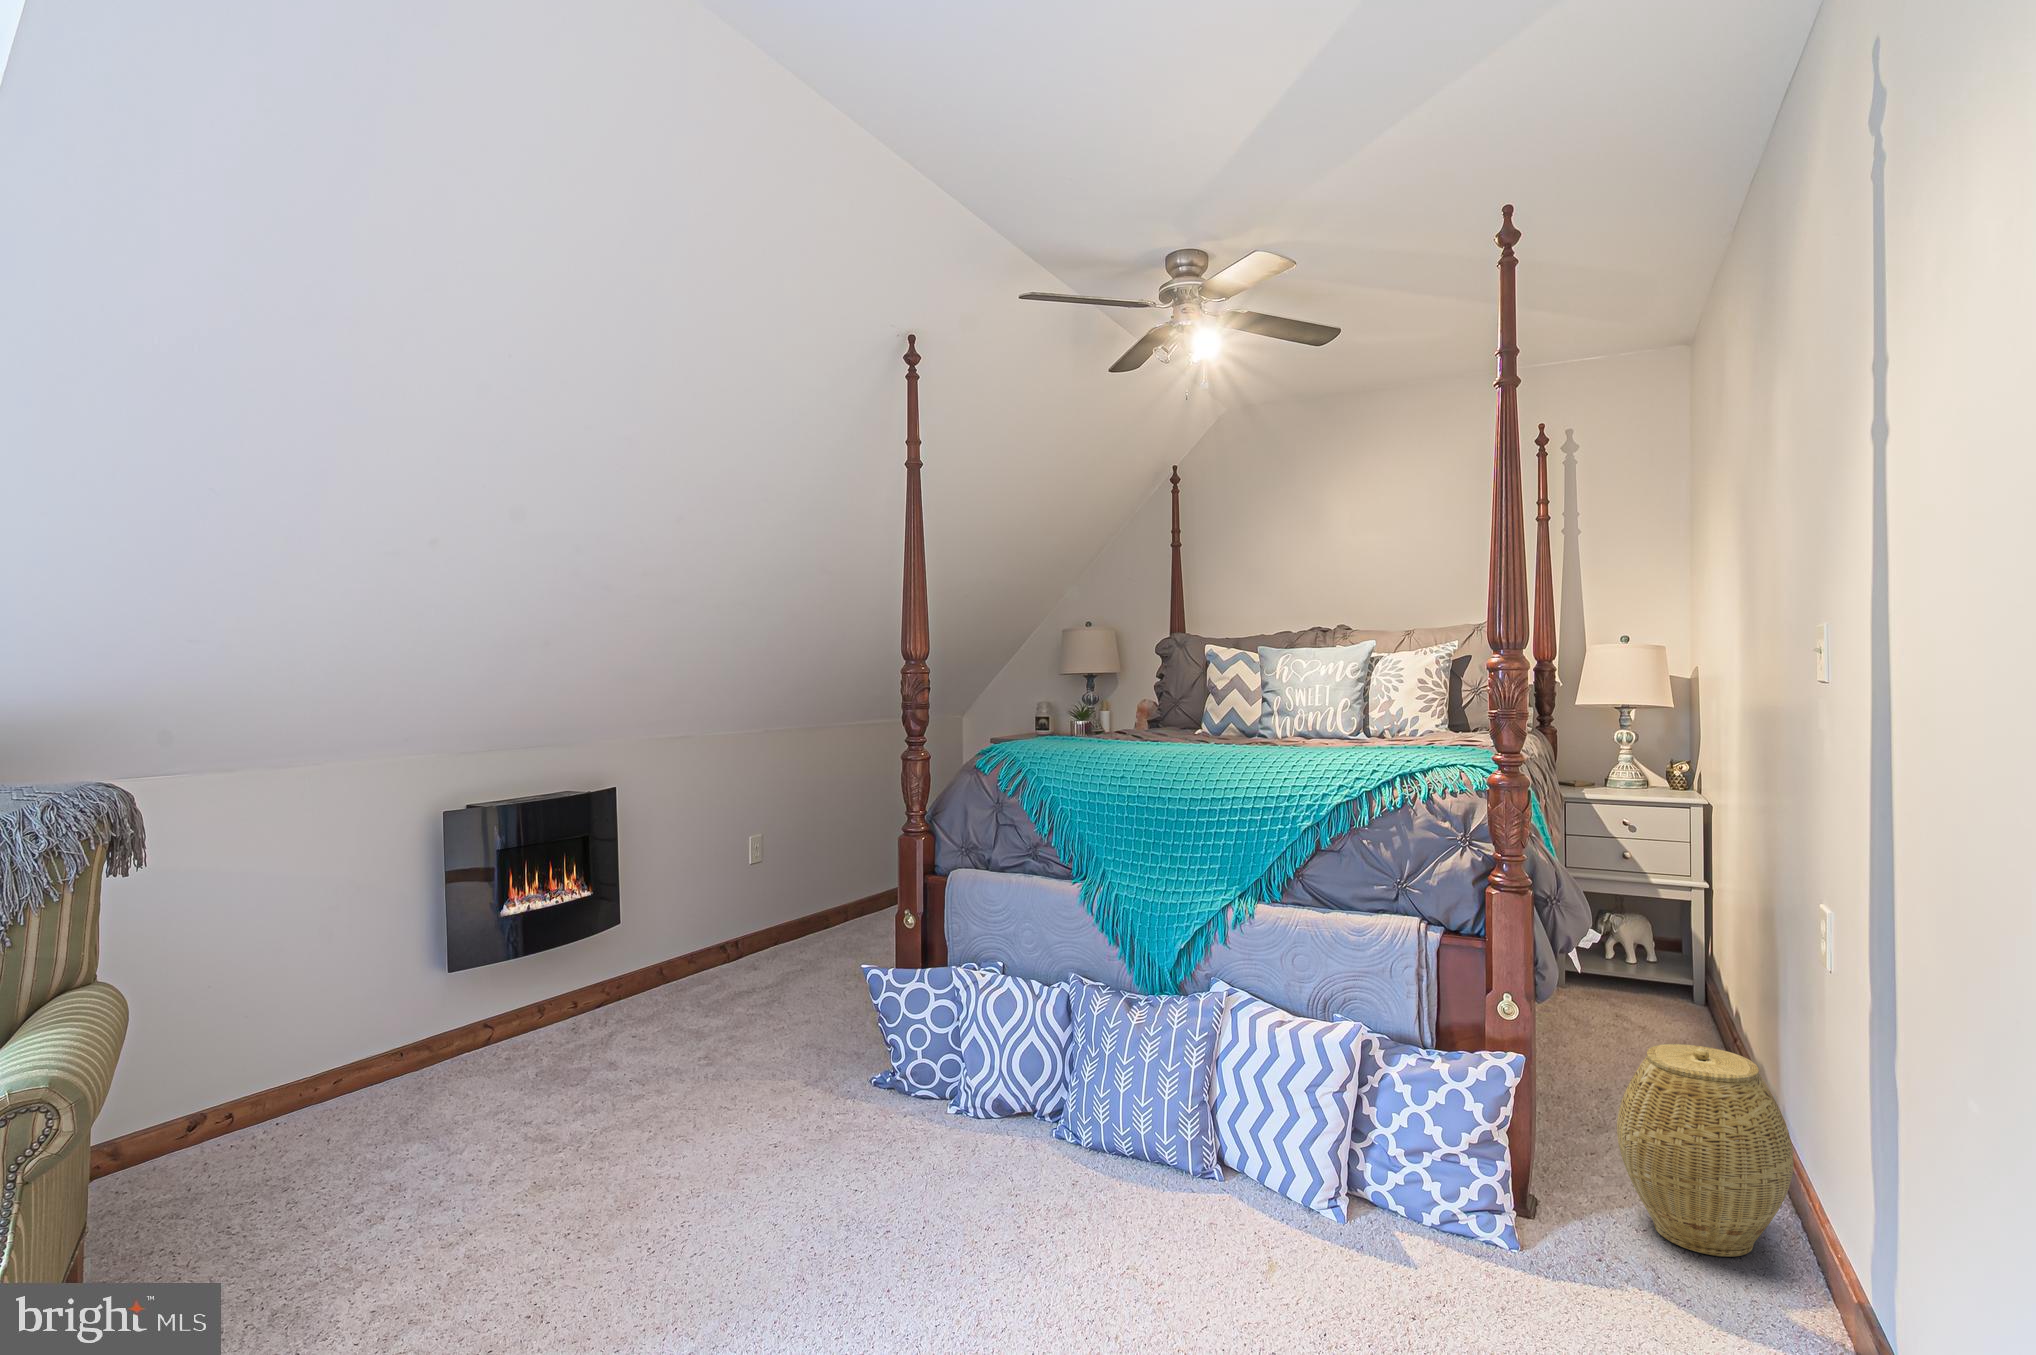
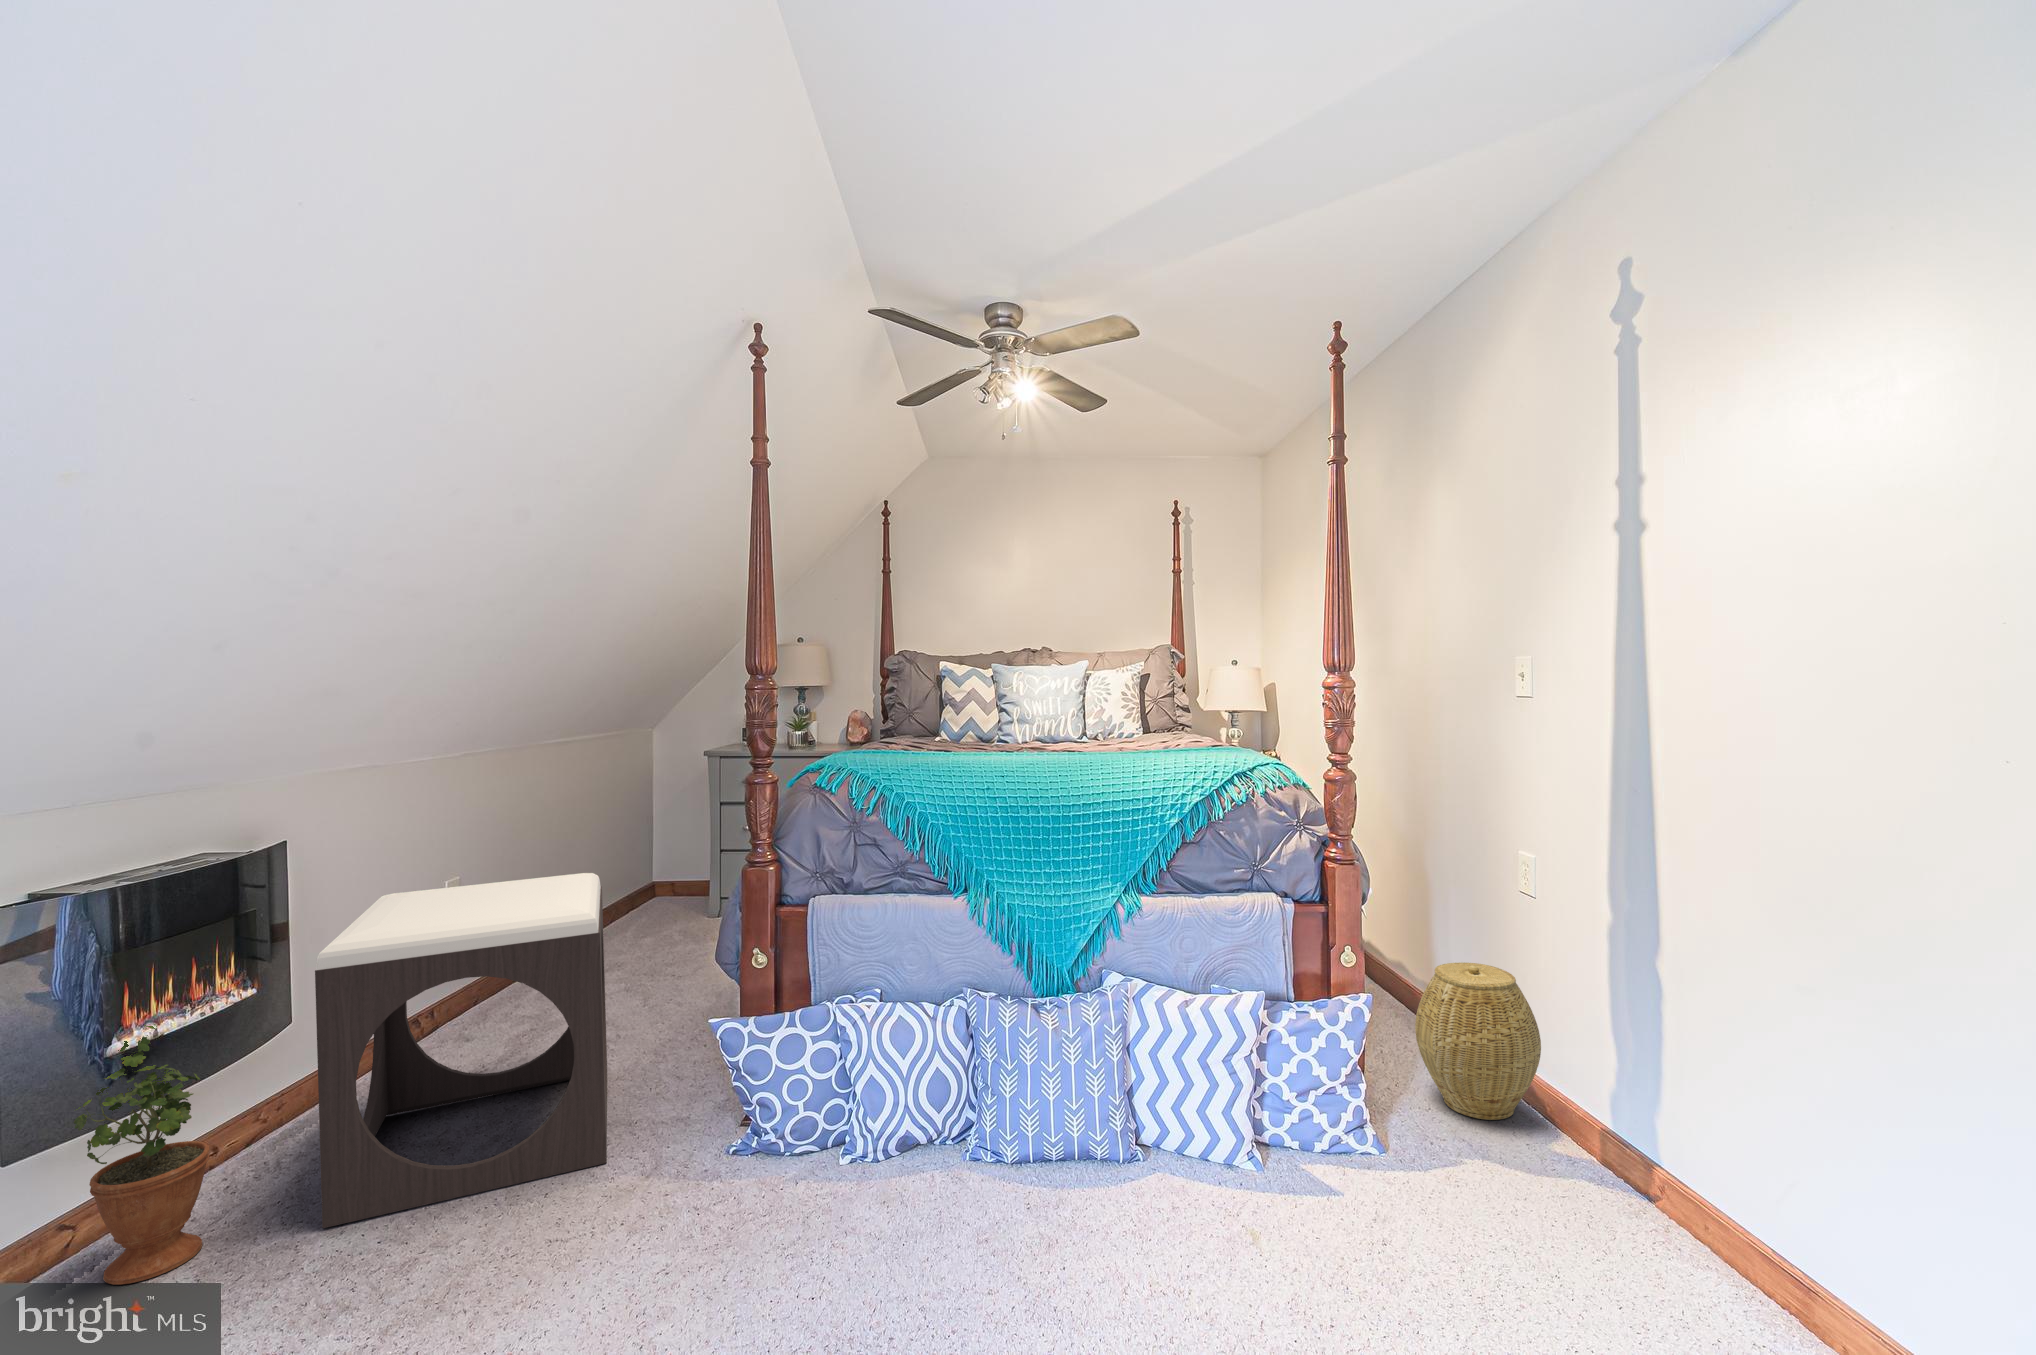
footstool: none [573,826,821,1075] -> present [315,873,607,1228]
potted plant: none [432,883,514,1076] -> present [74,1025,209,1285]

